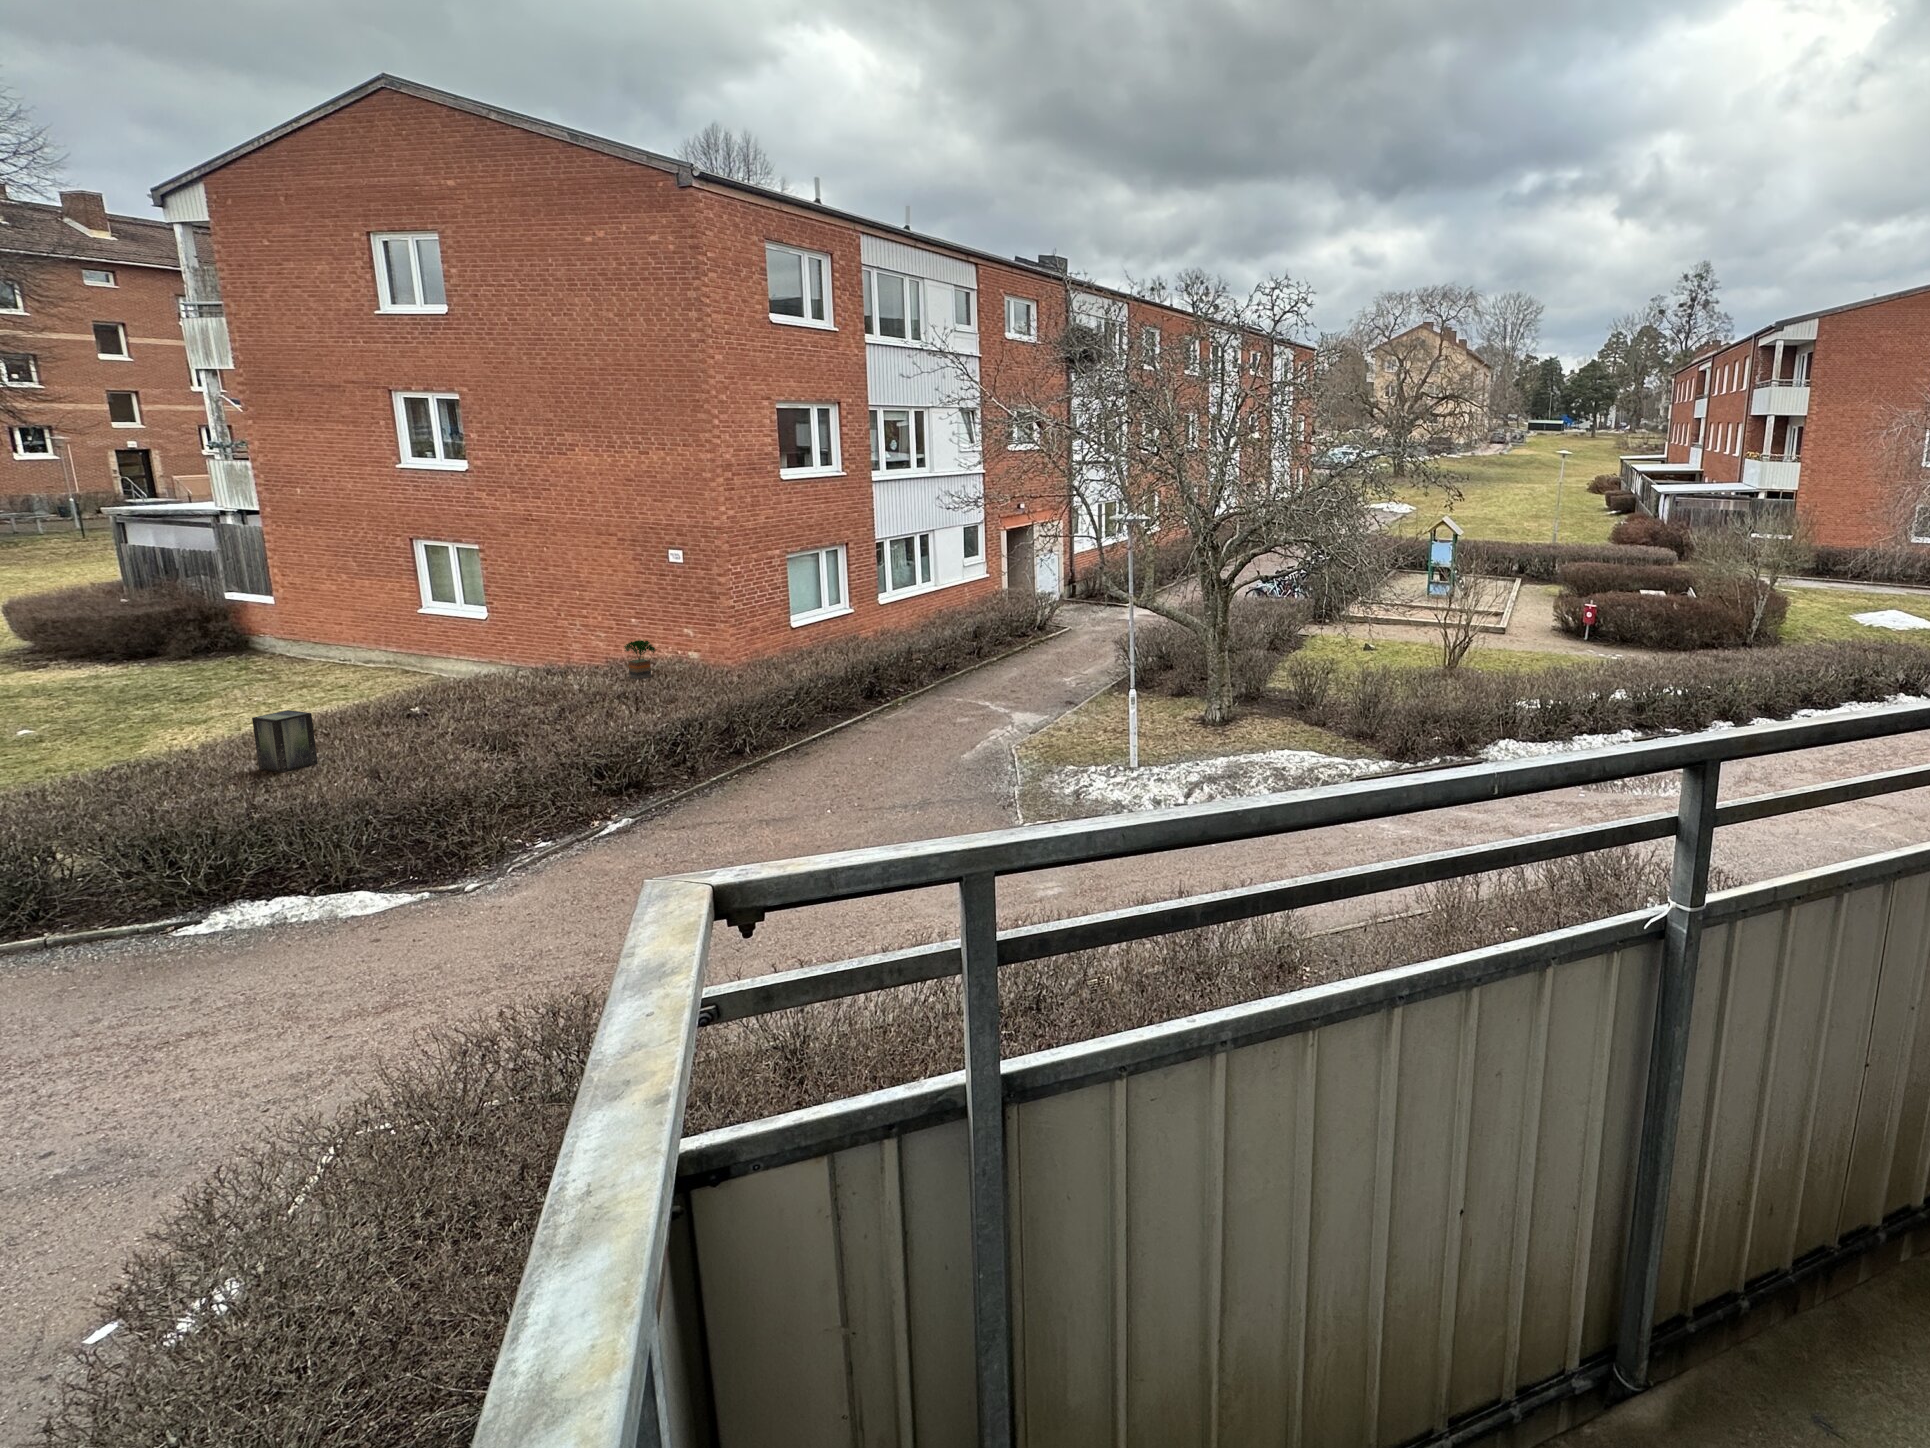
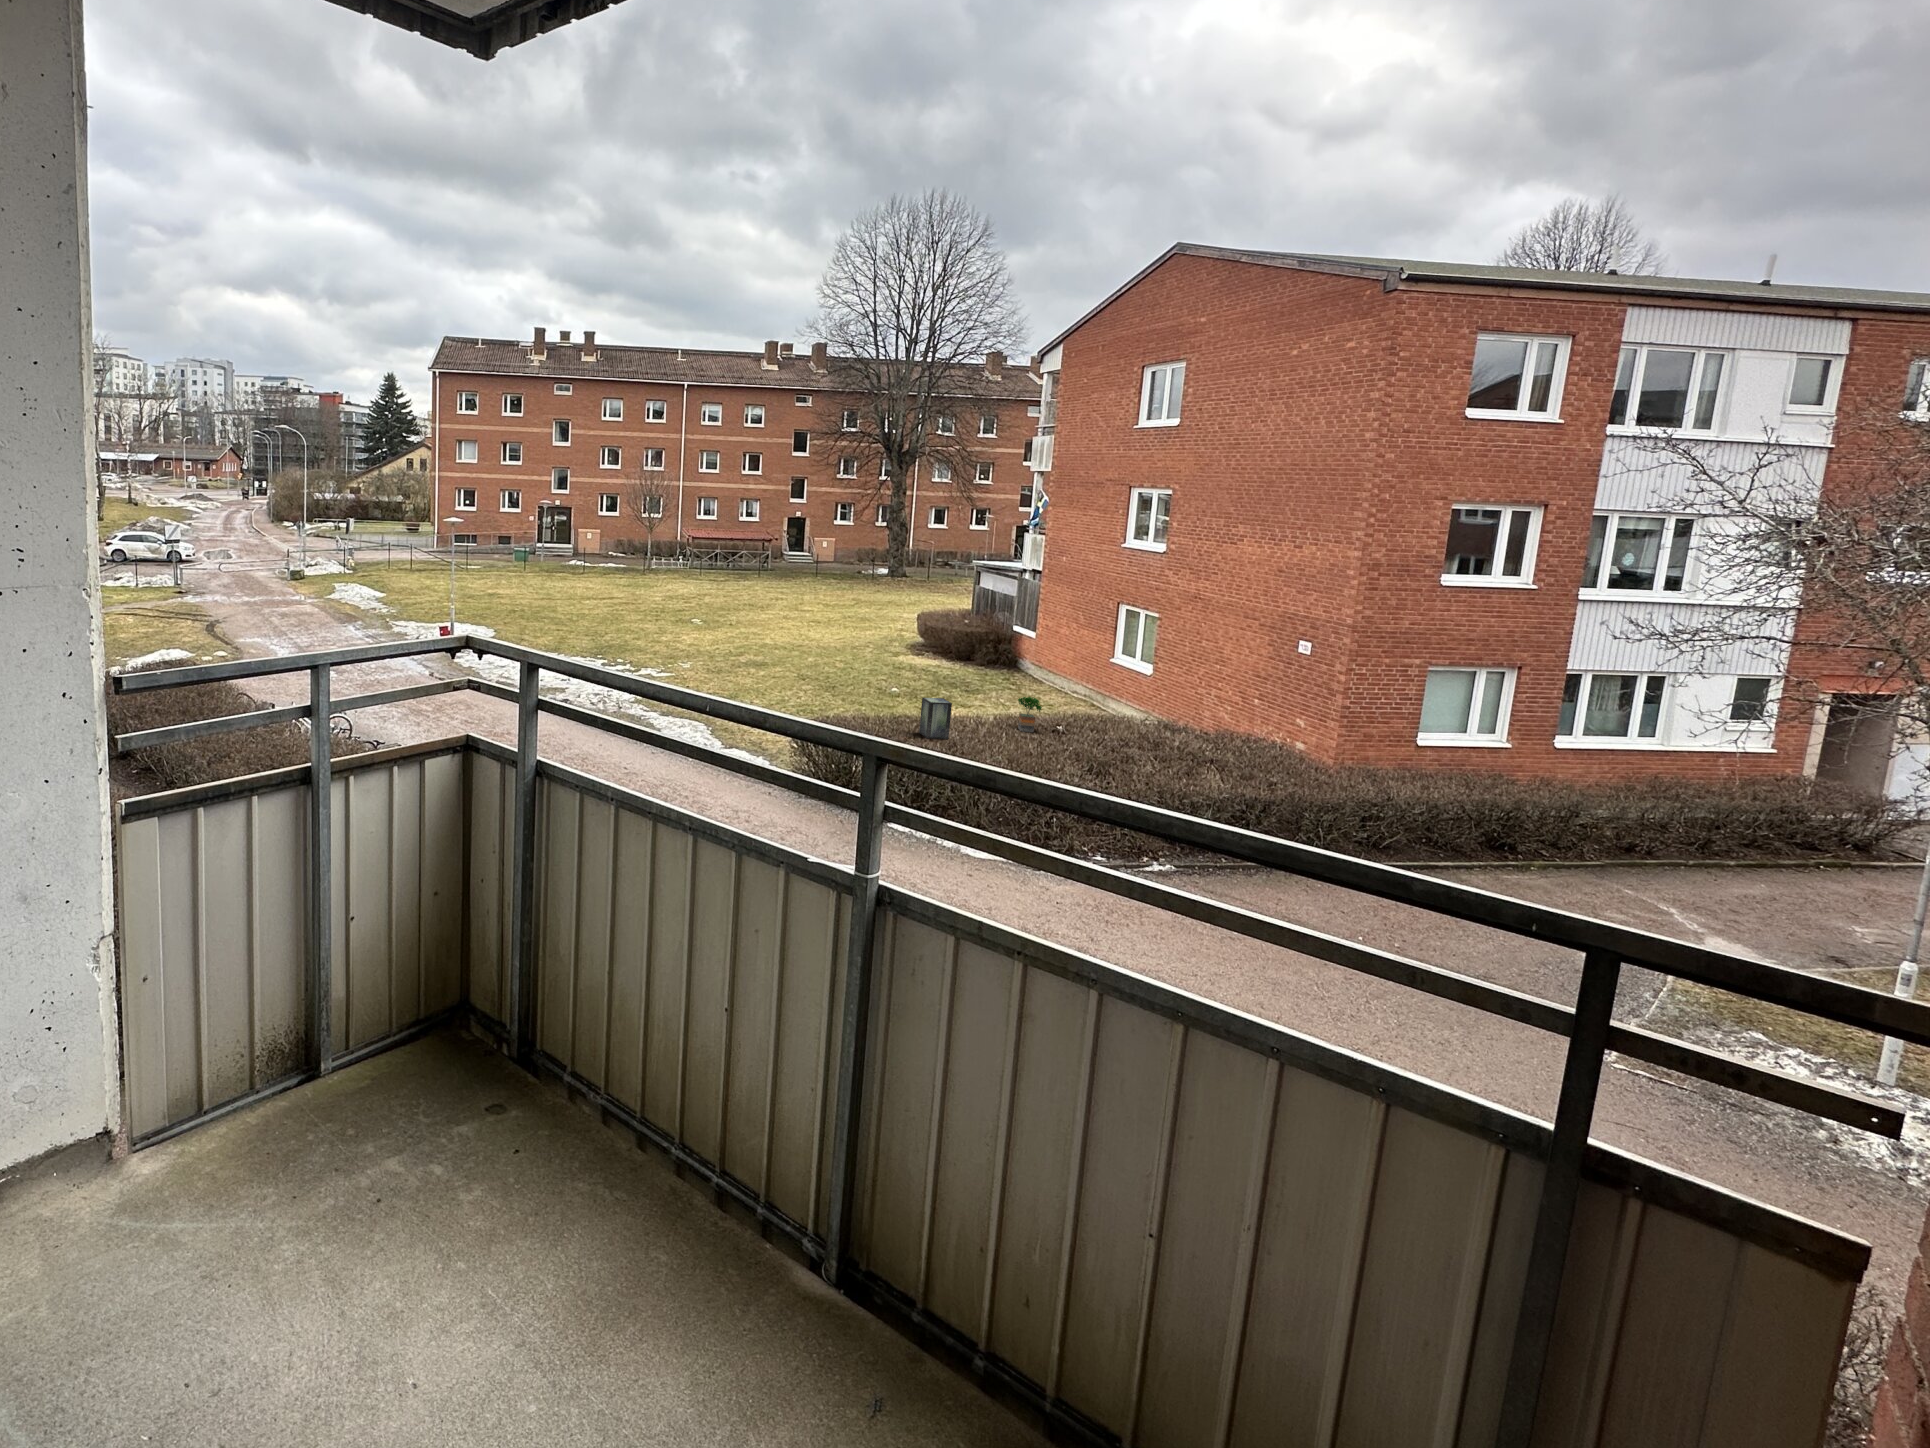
potted tree: present [624,640,655,679] -> present [1018,697,1042,732]

